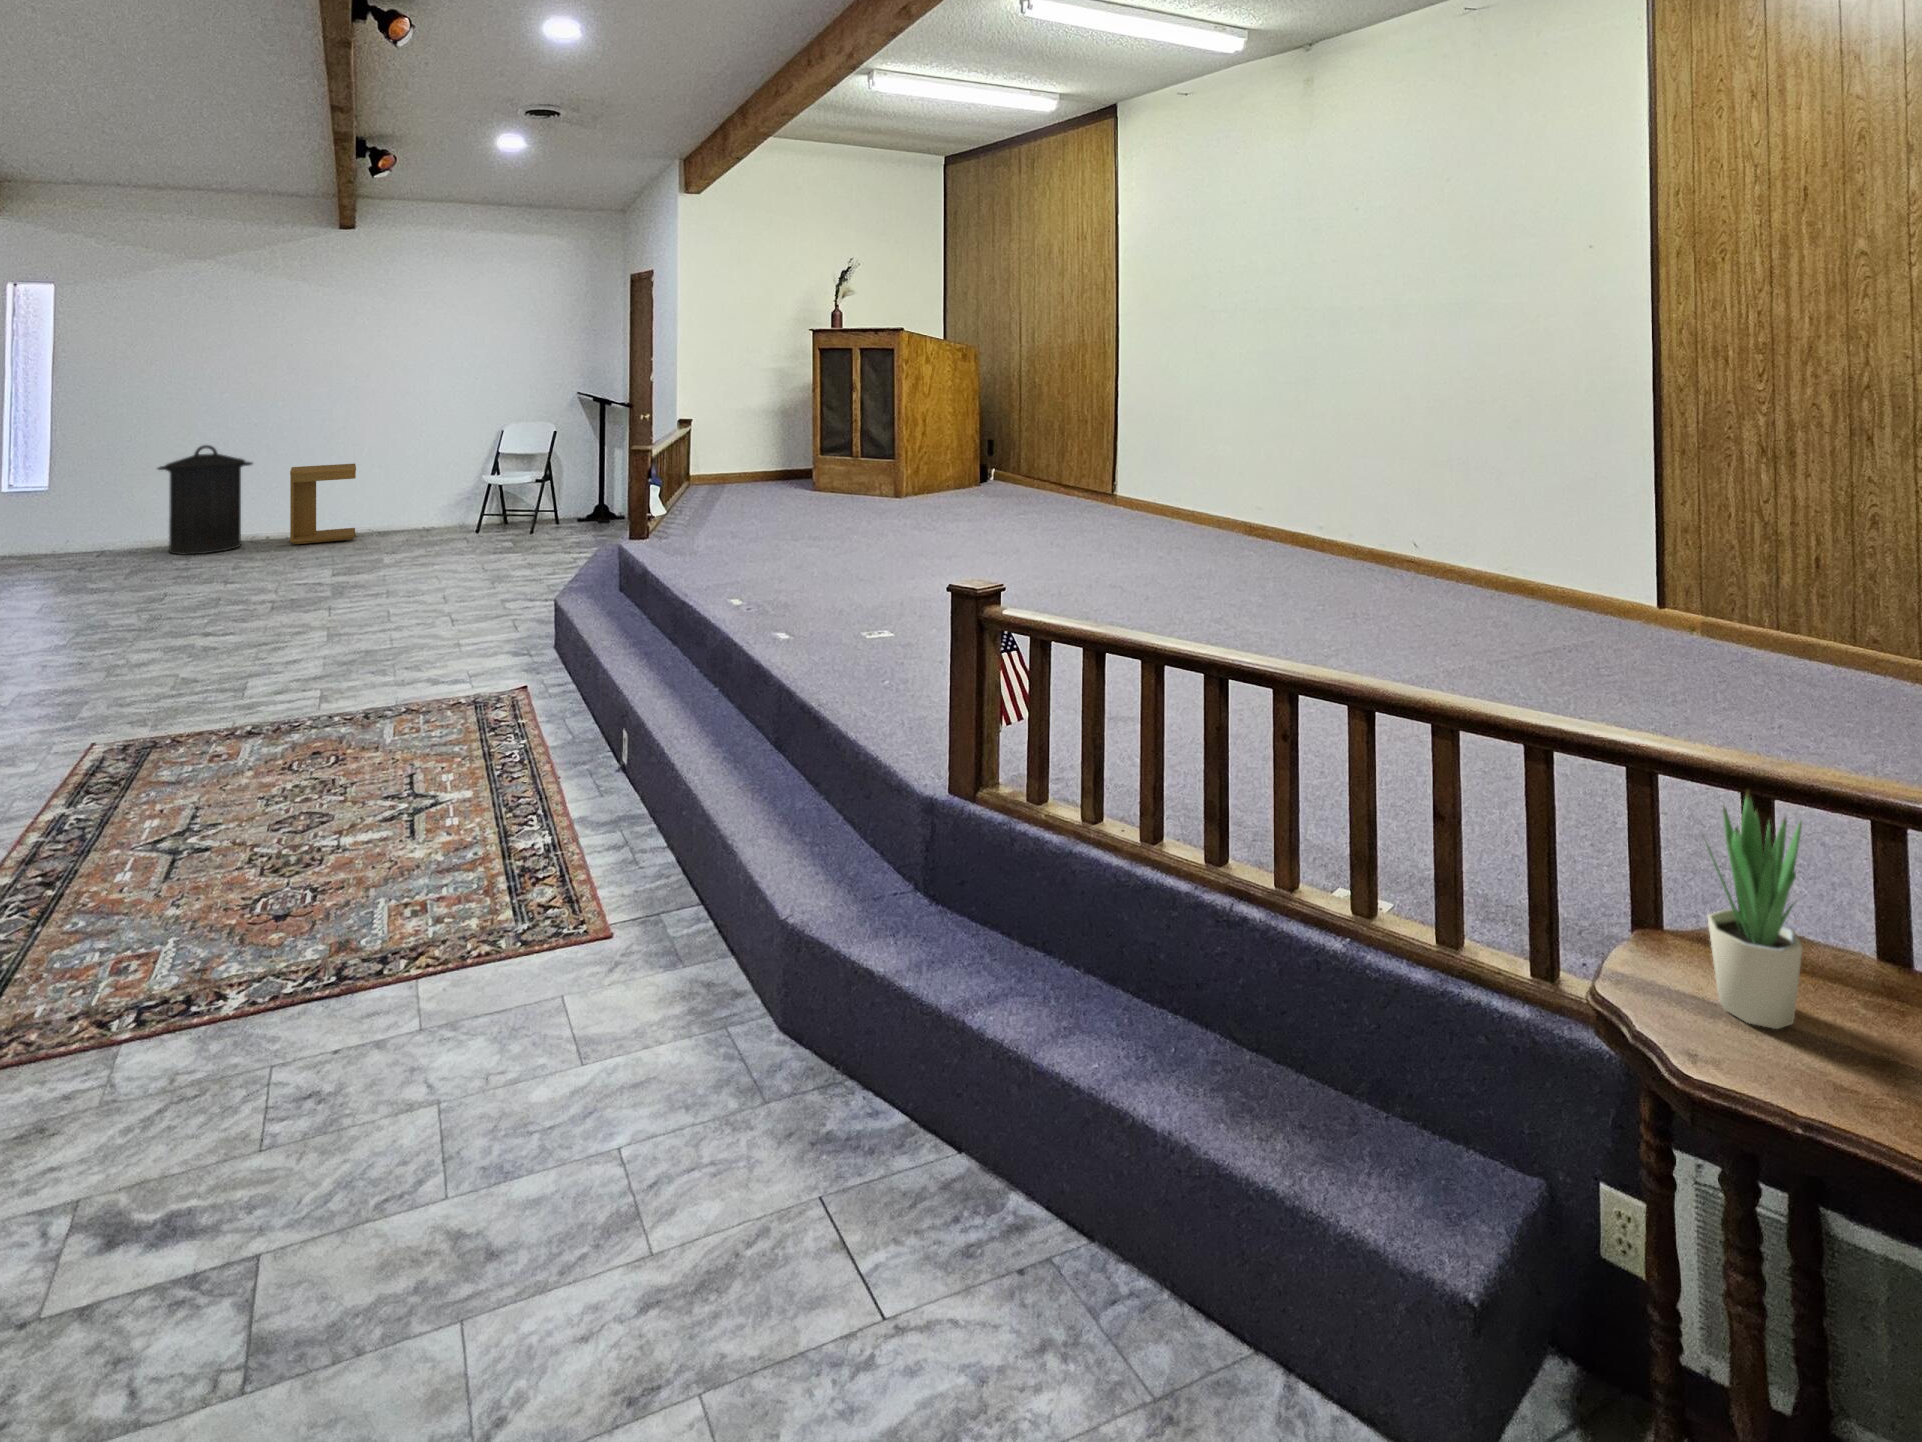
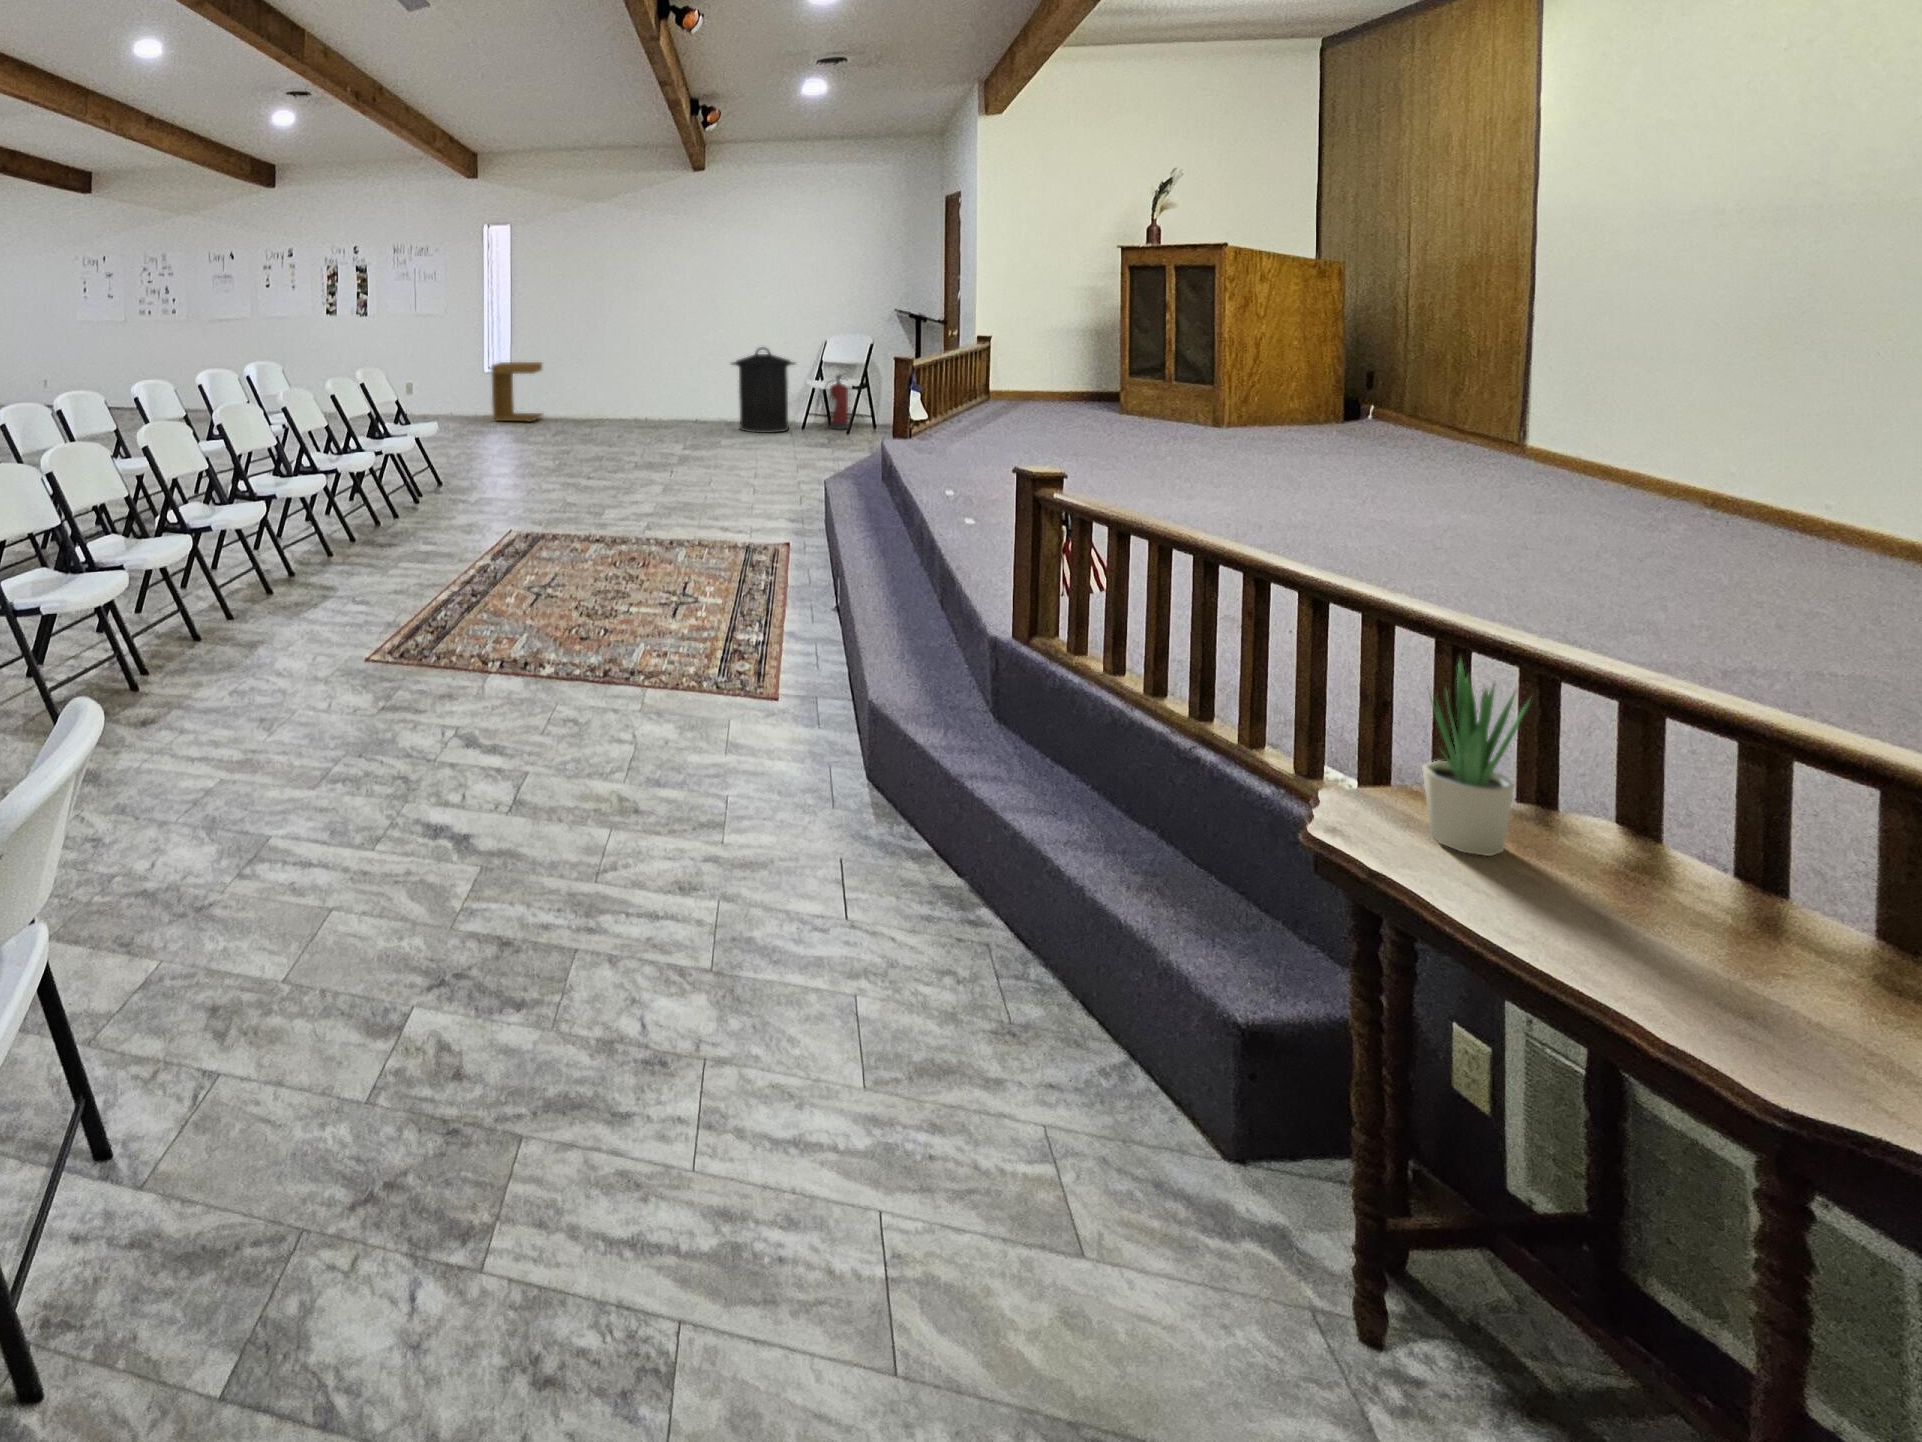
trash can: present [158,445,253,555] -> present [732,347,795,433]
fire extinguisher: none [504,462,533,525] -> present [825,375,849,429]
side table: present [290,463,356,545] -> present [491,362,542,422]

